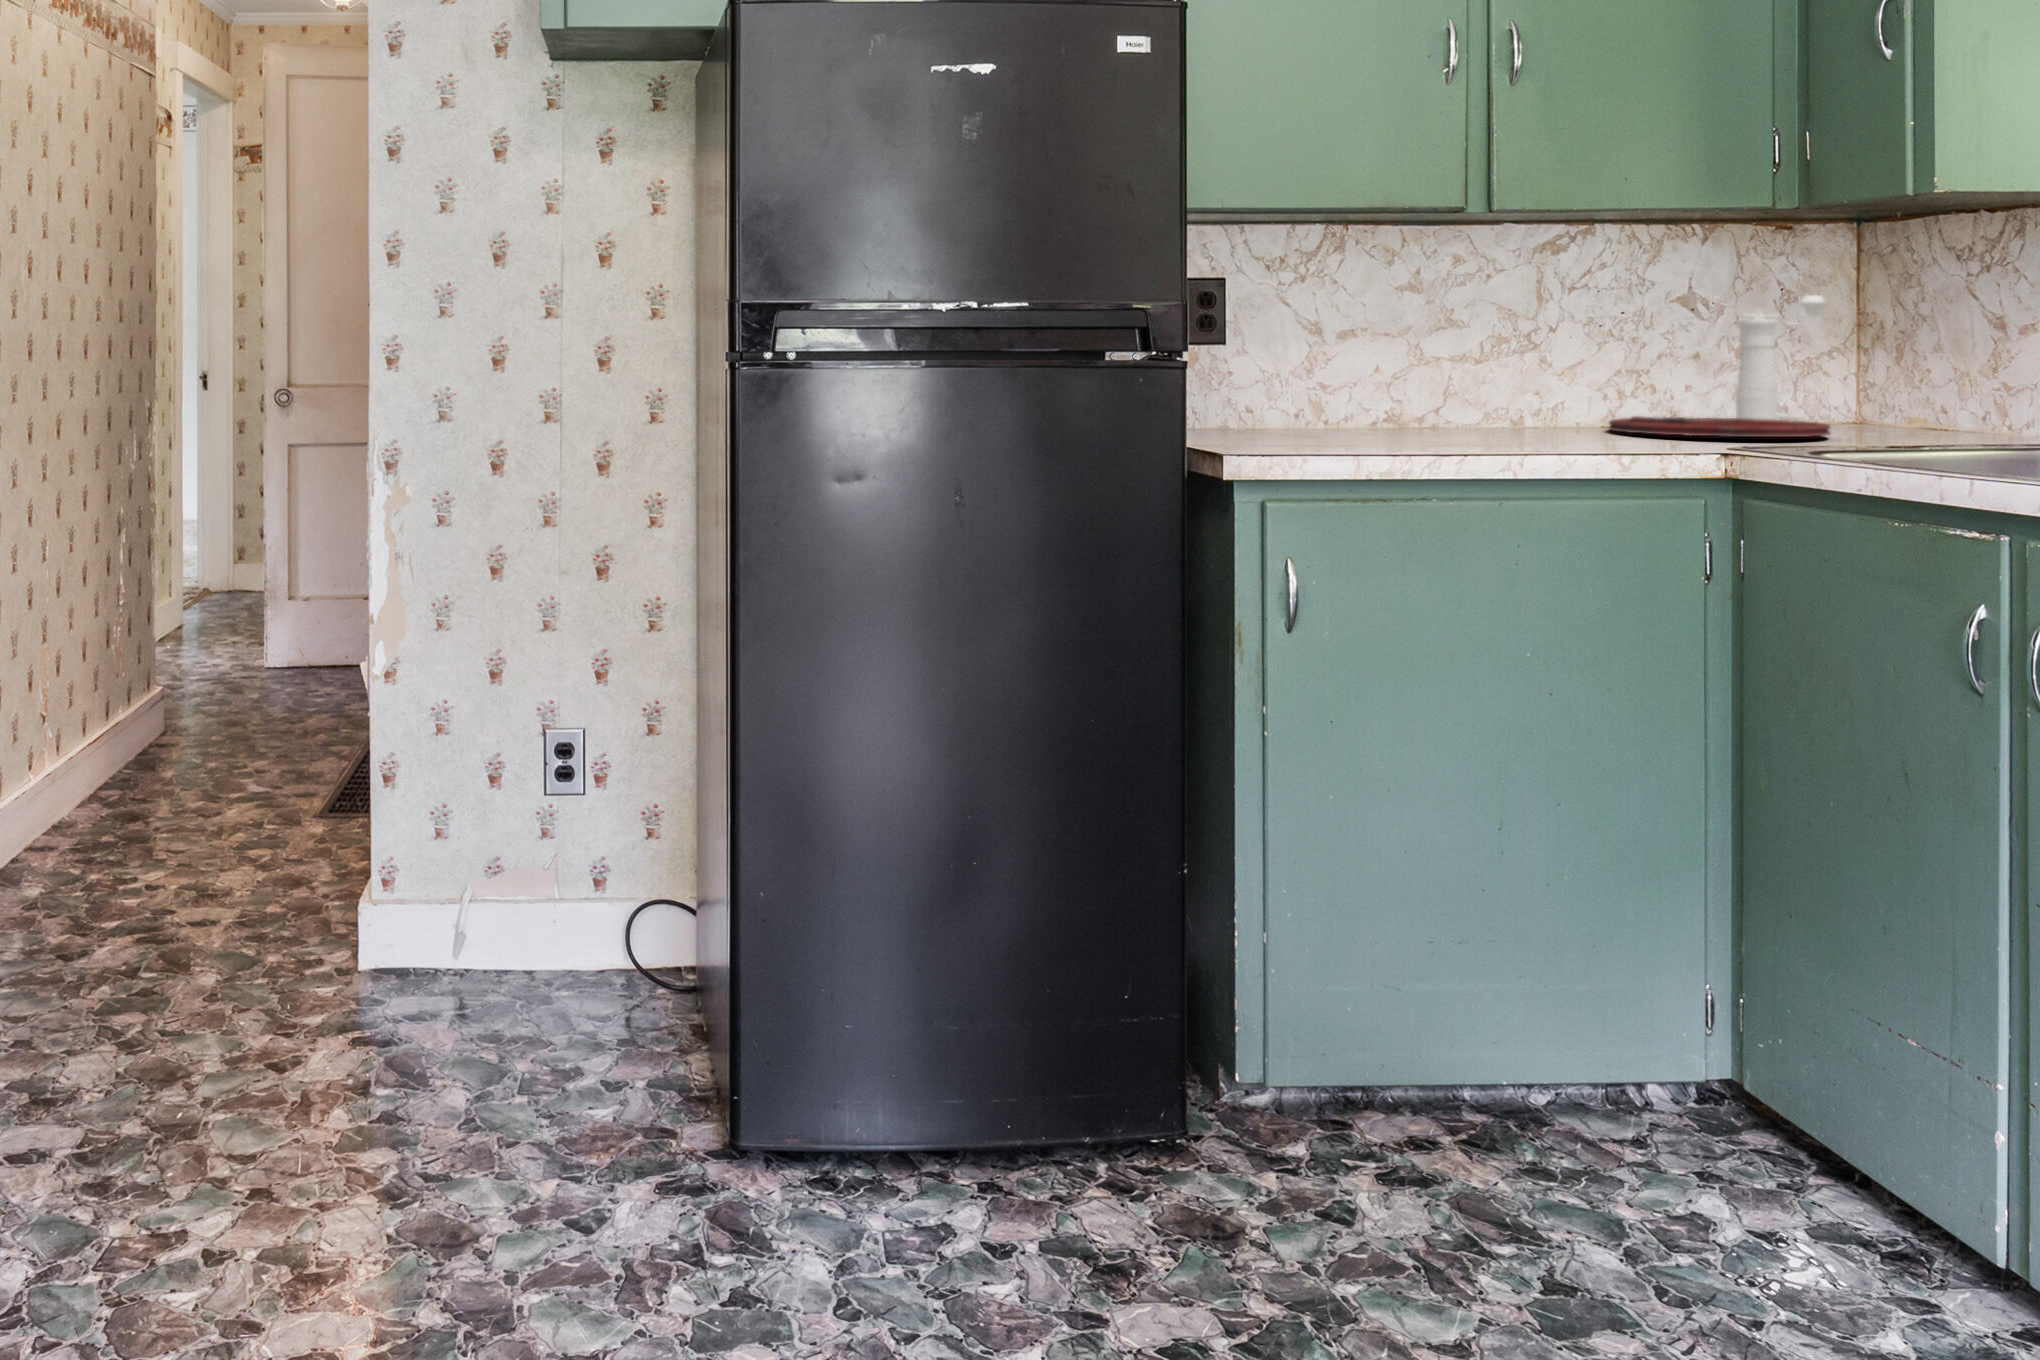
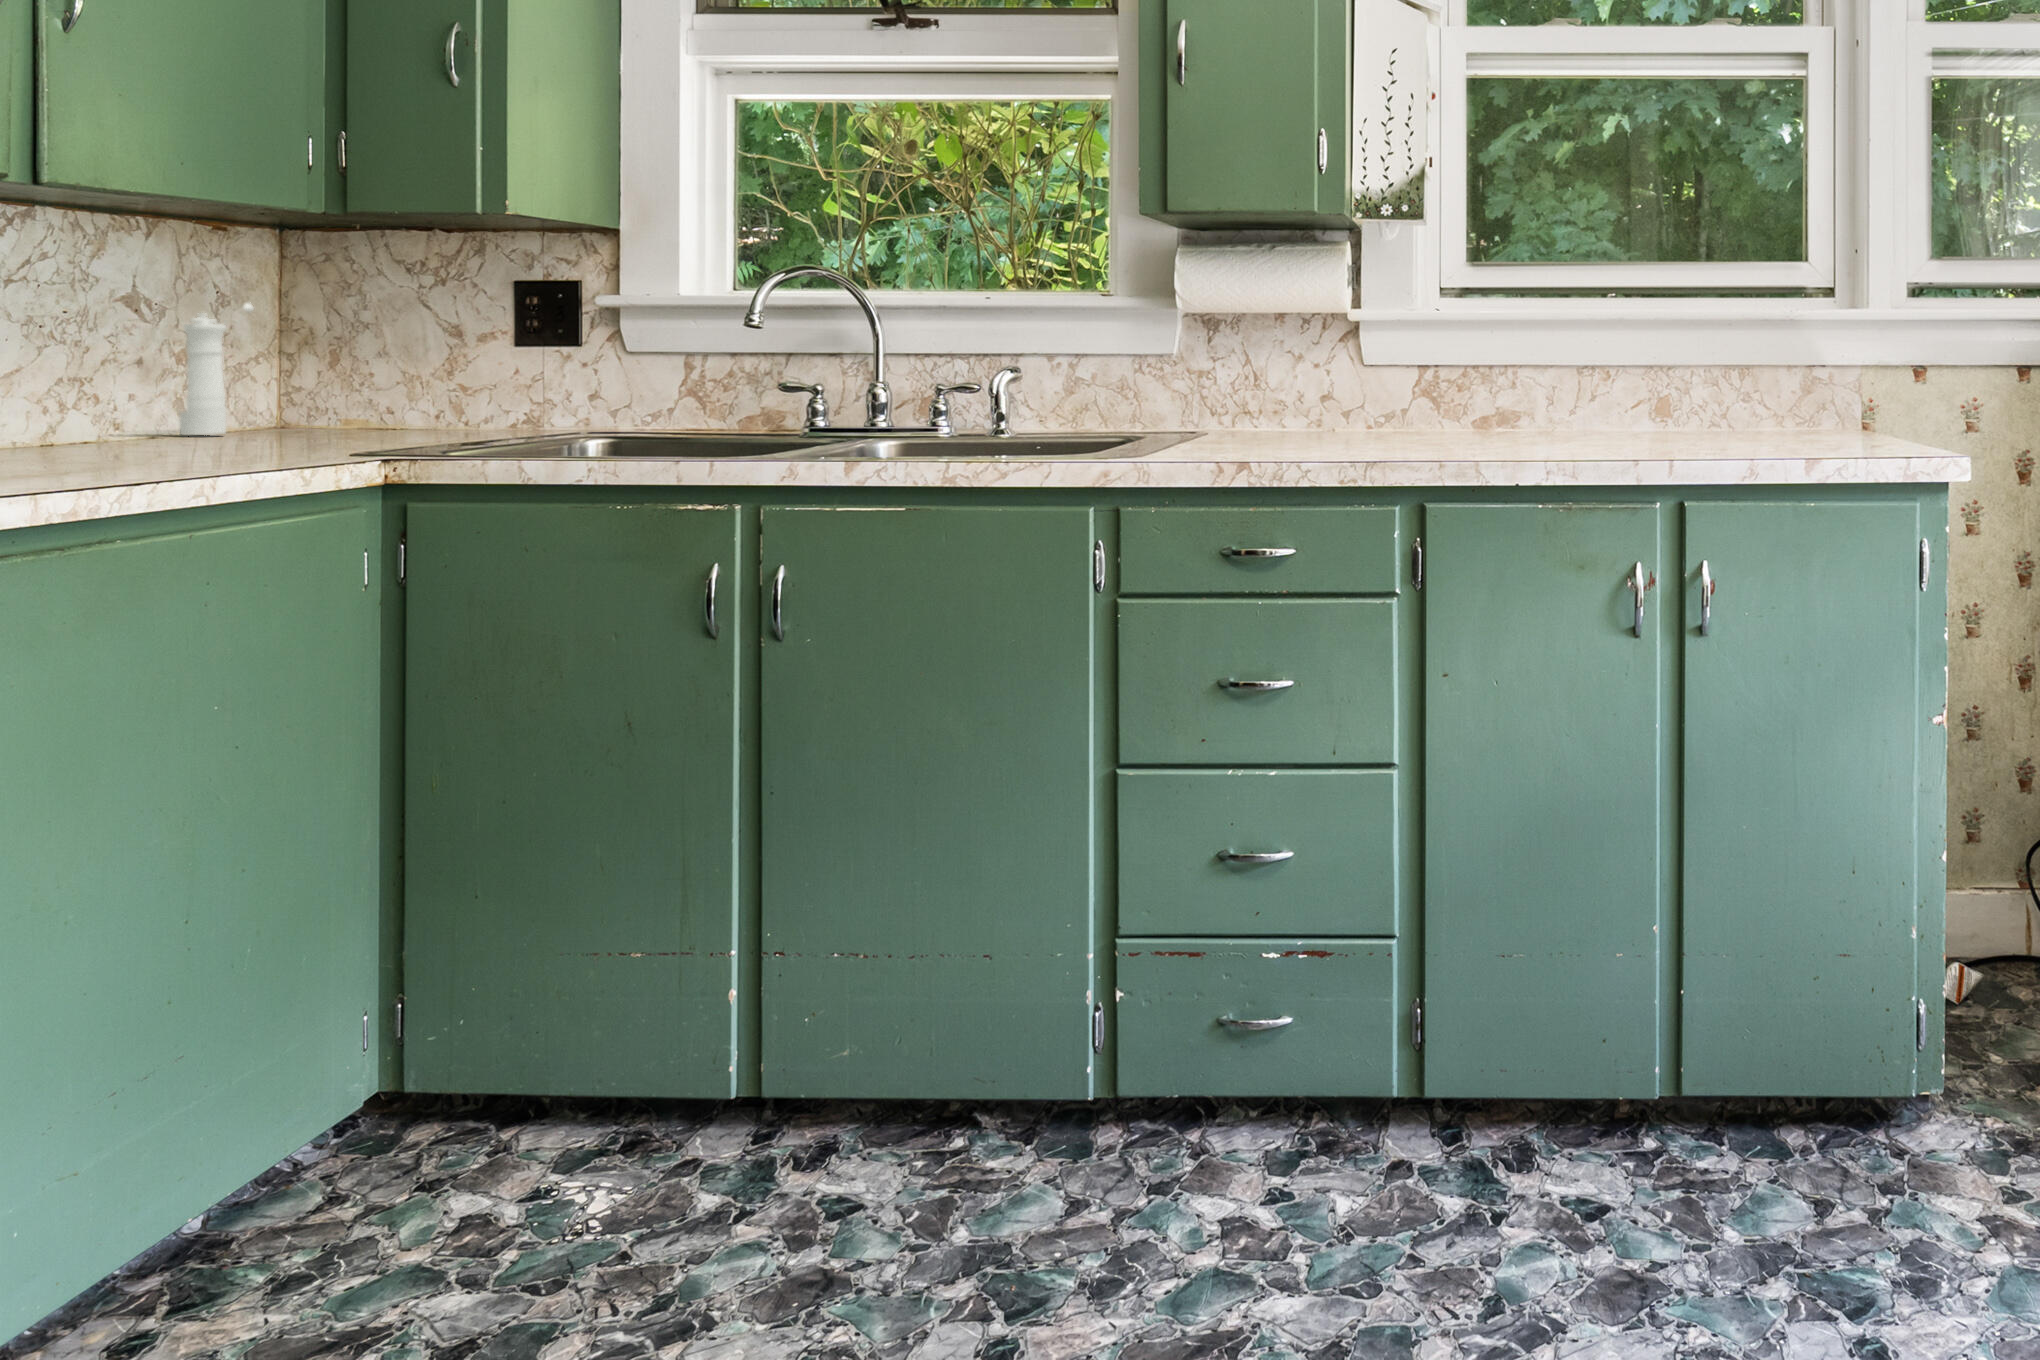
plate: present [1609,416,1830,437] -> none [103,428,360,447]

